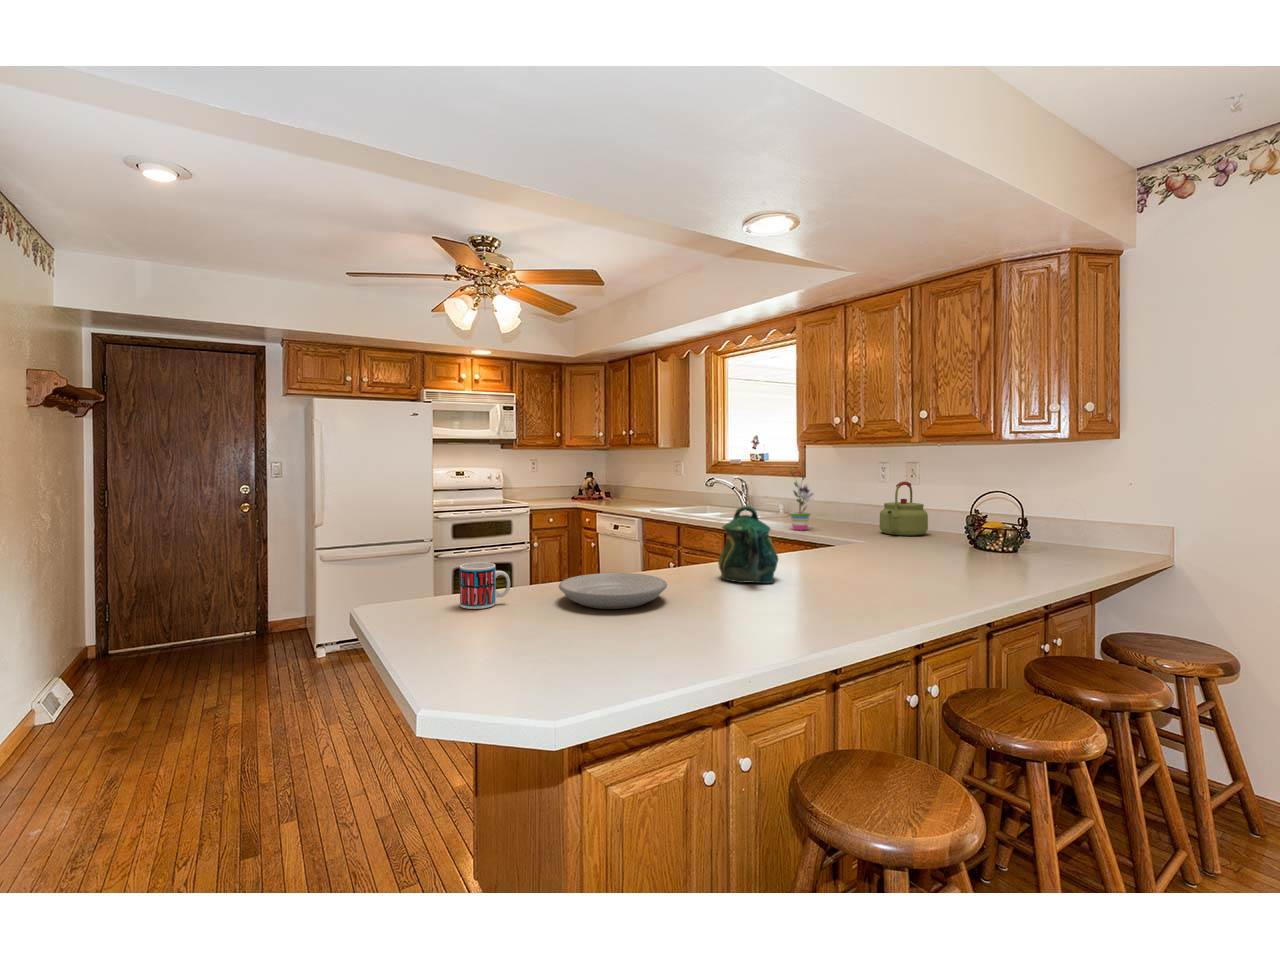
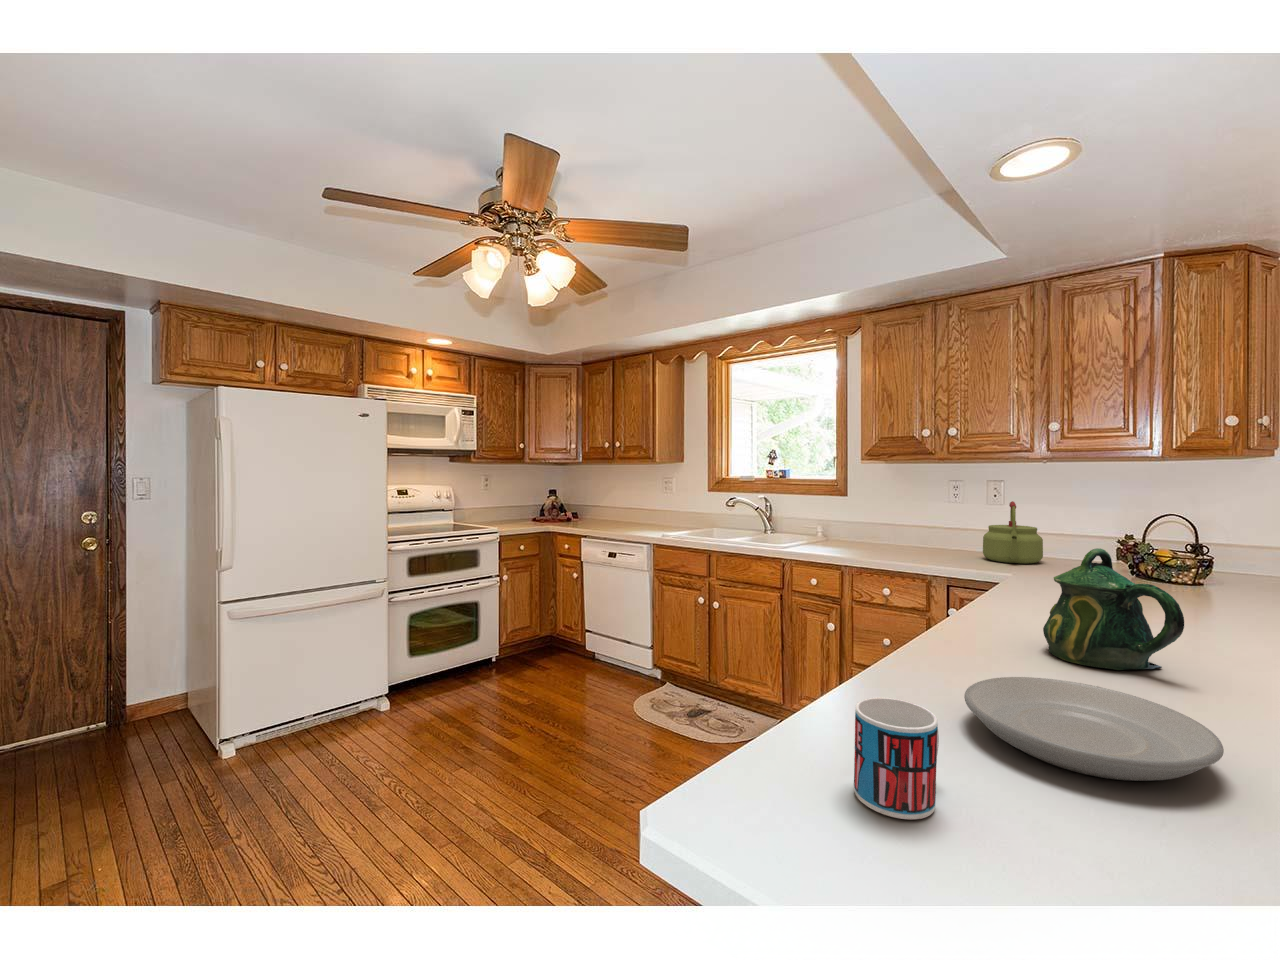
potted plant: present [790,471,813,530] -> none [880,489,915,560]

